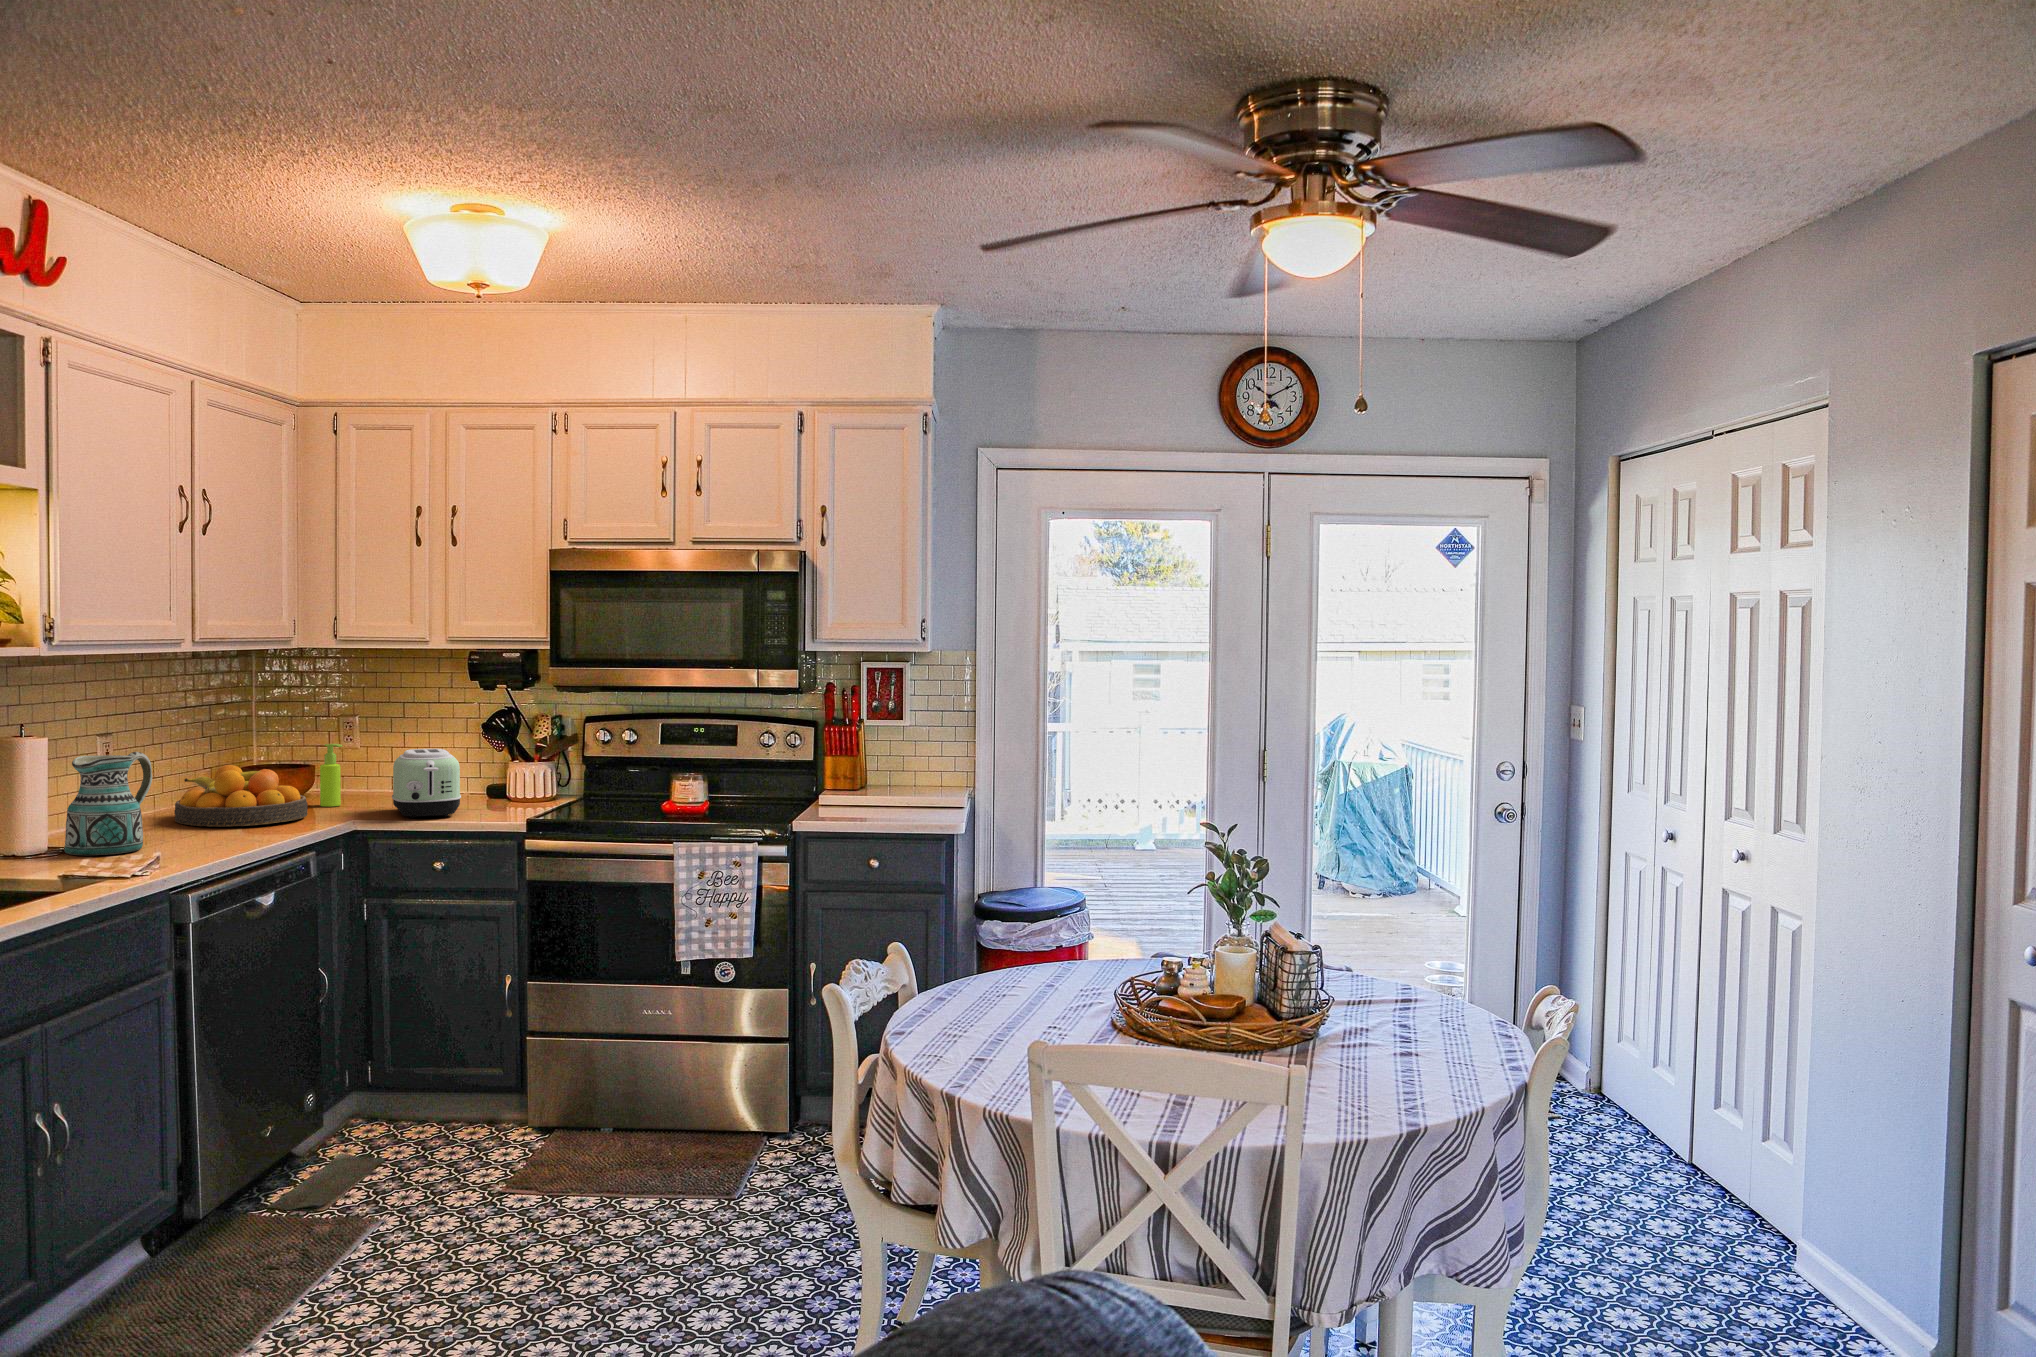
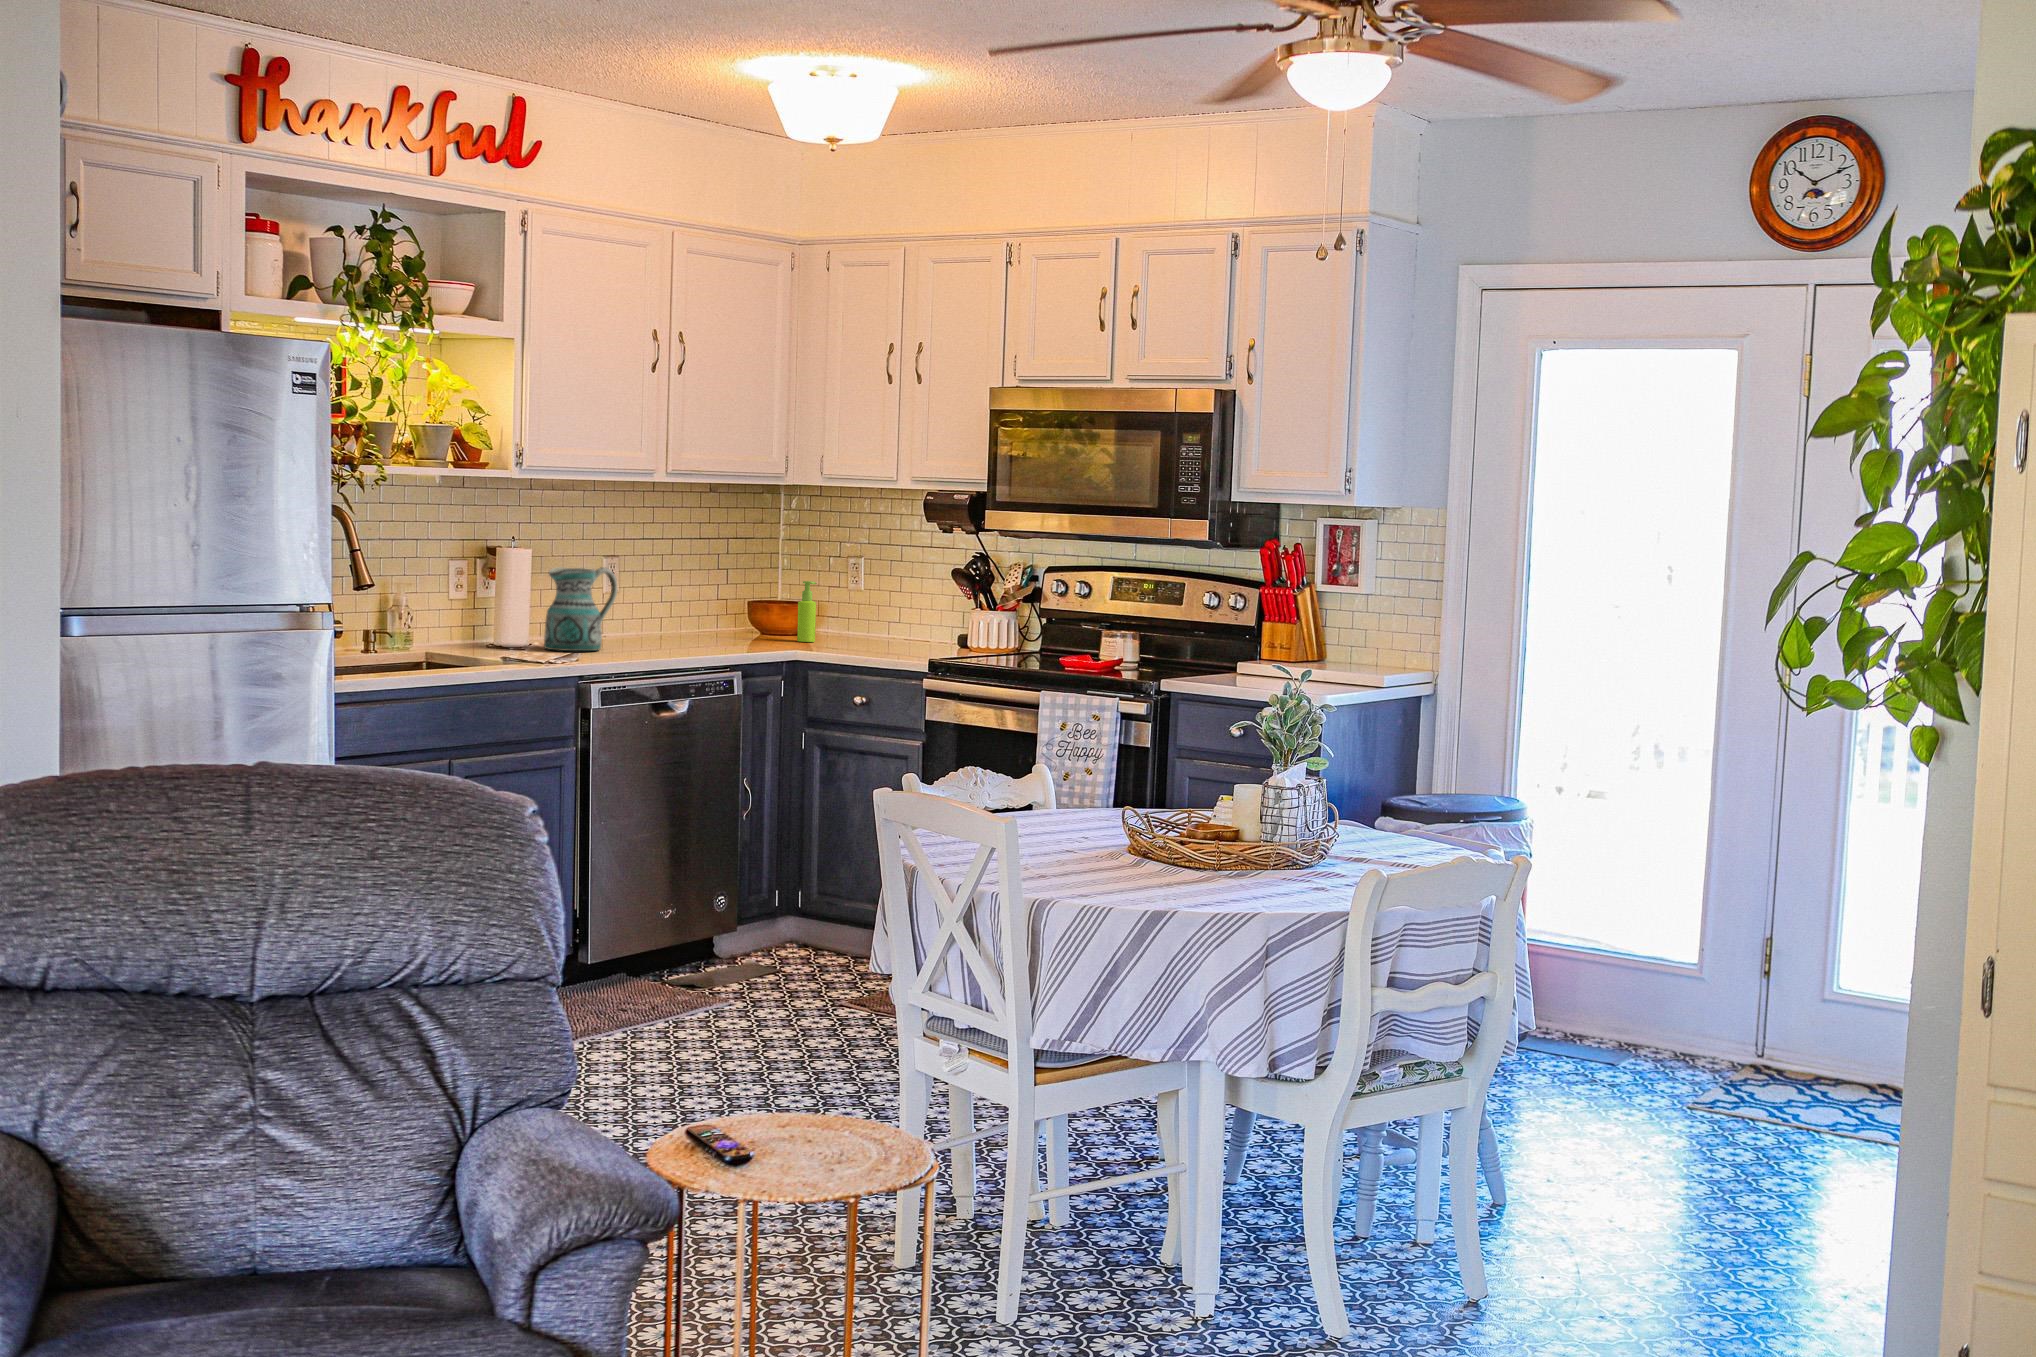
toaster: present [392,749,461,818] -> none [837,589,903,655]
fruit bowl: present [174,765,308,827] -> none [661,593,769,646]

